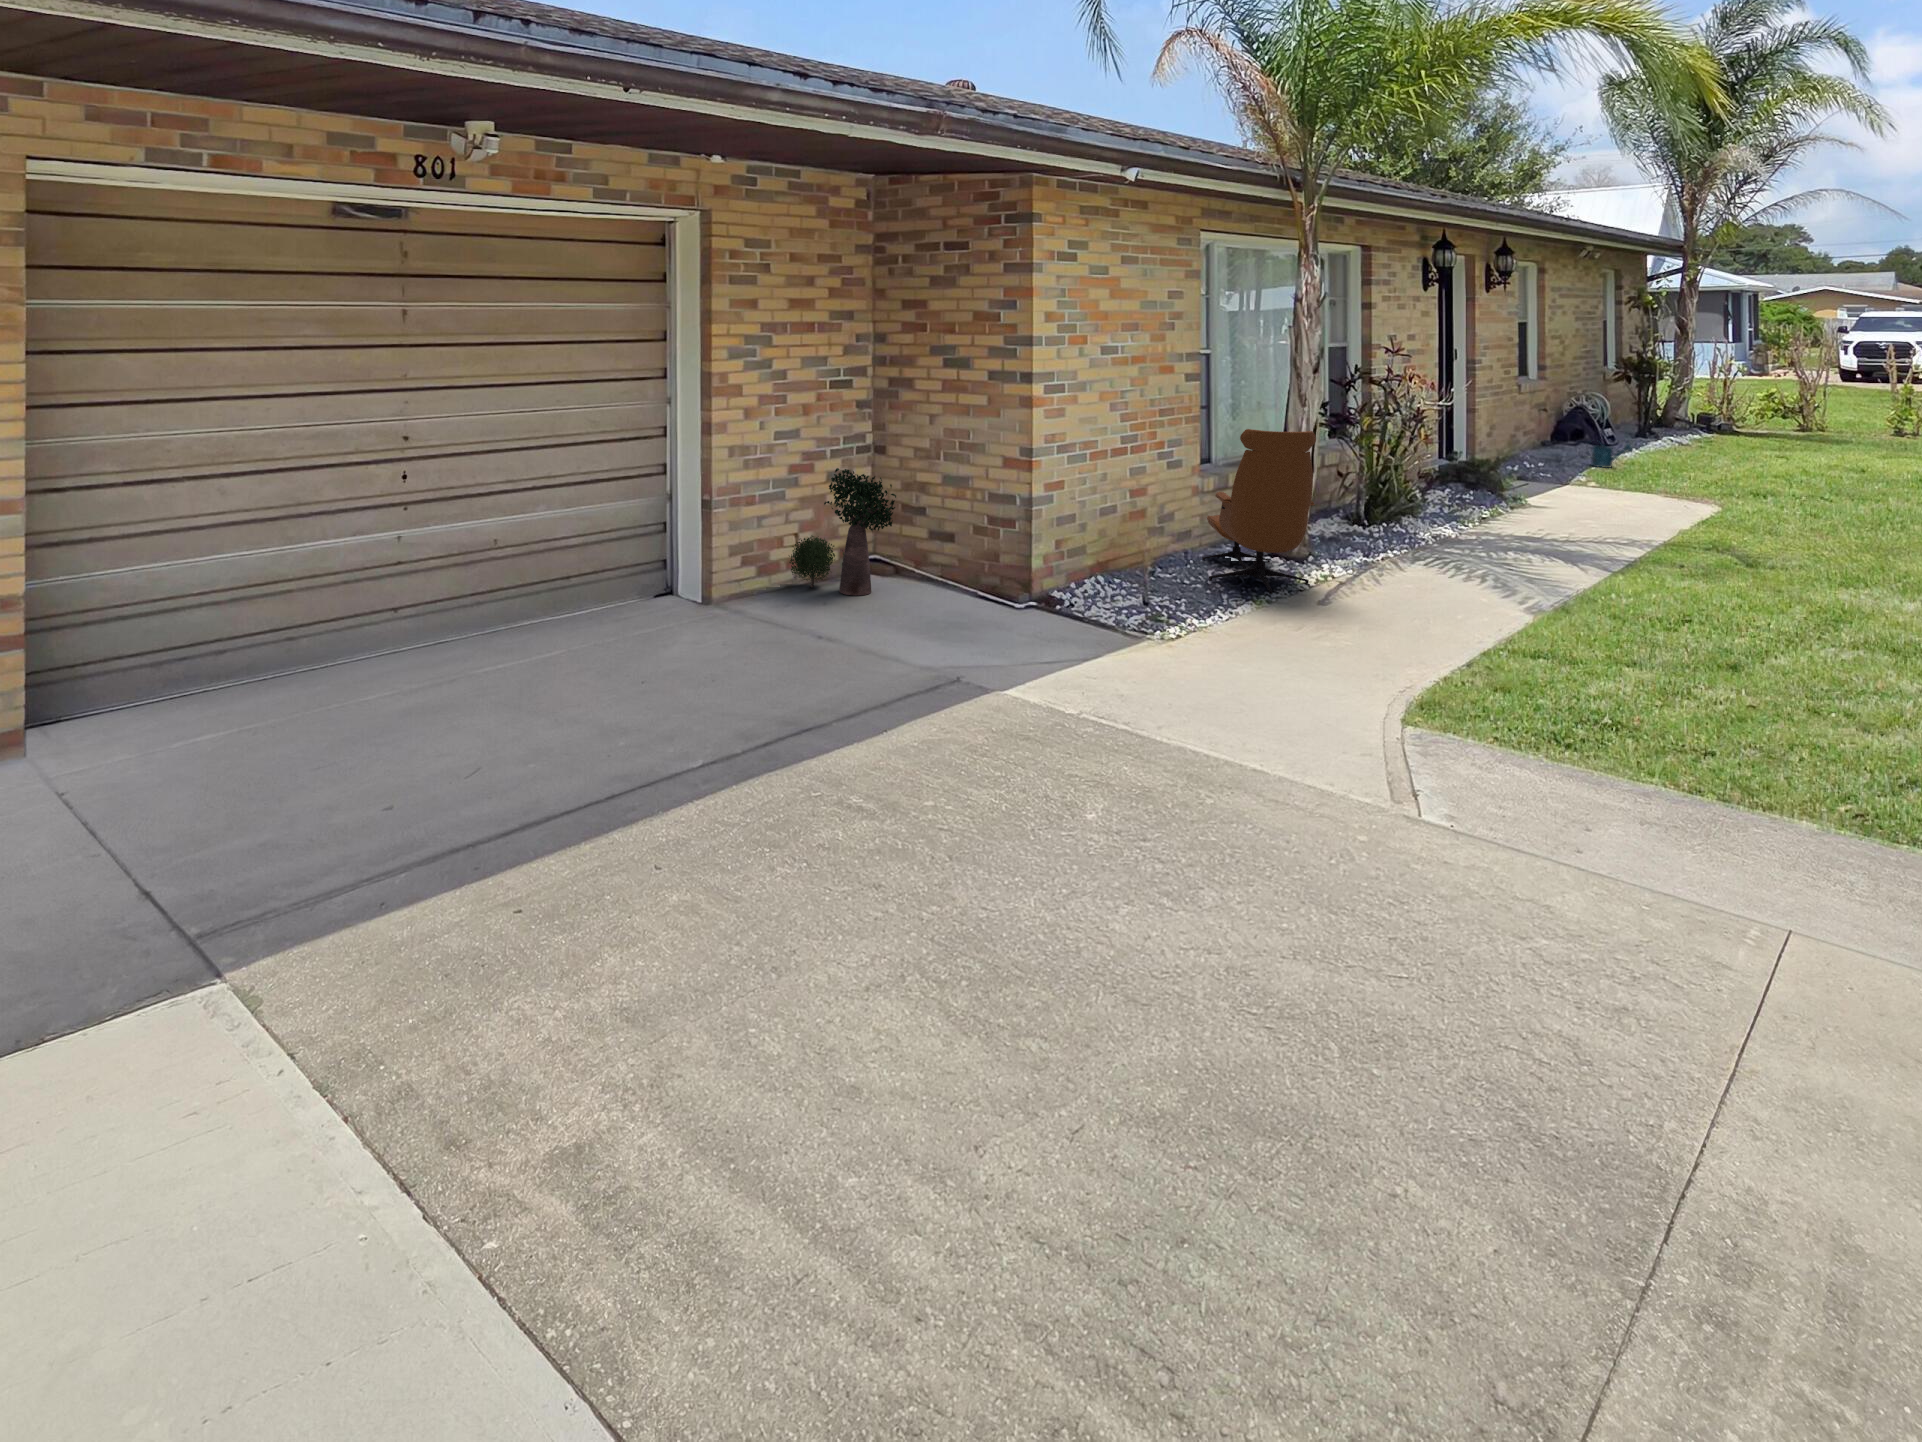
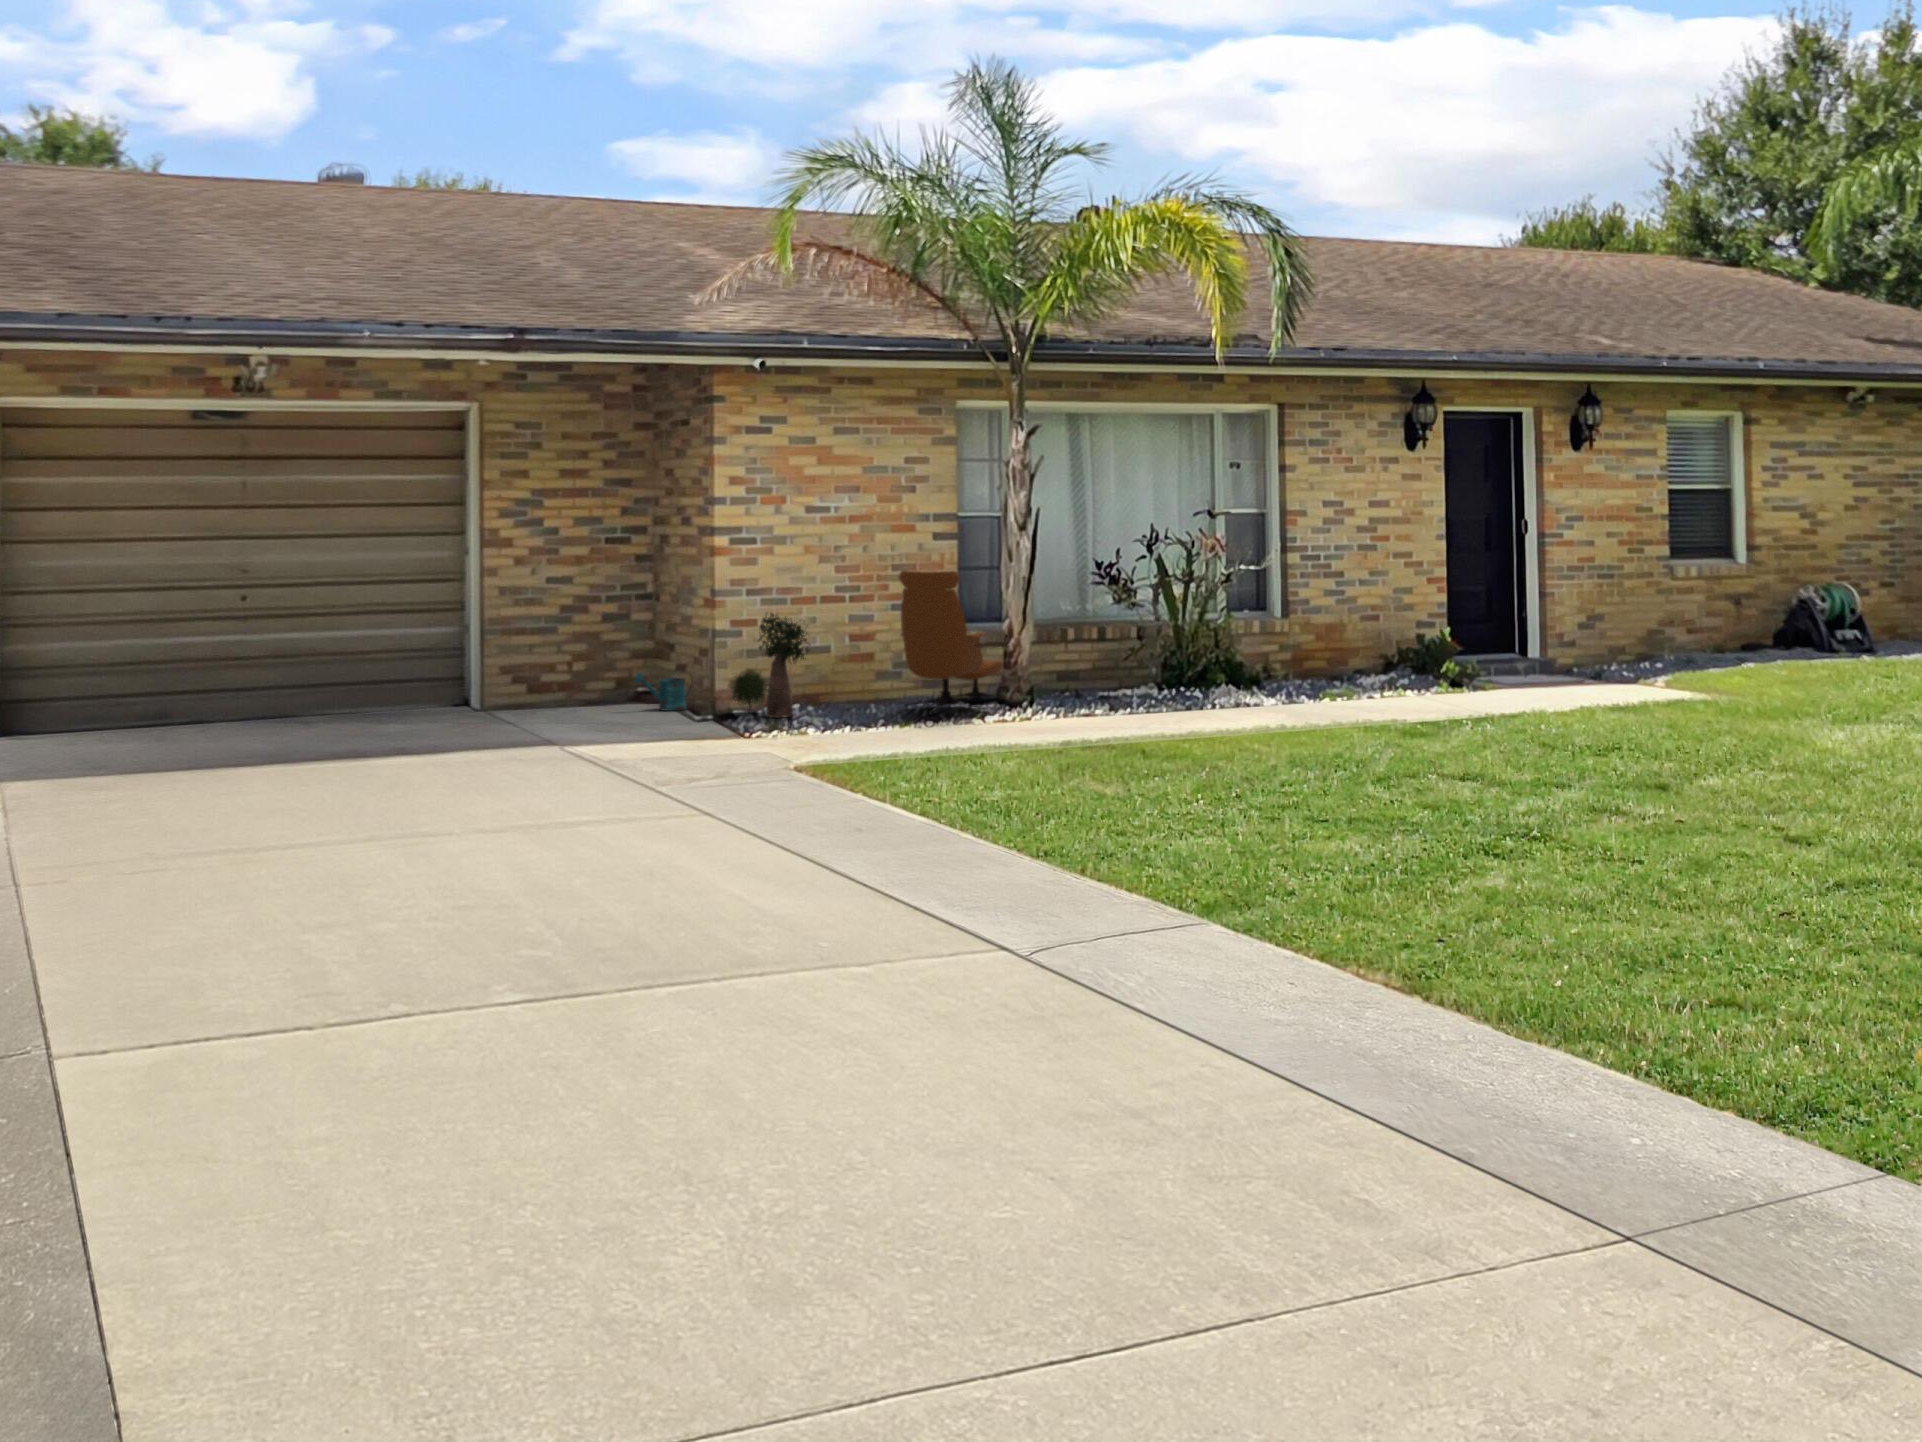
watering can: present [1591,444,1632,468] -> present [634,673,693,711]
potted plant: present [789,468,896,595] -> present [732,613,809,718]

